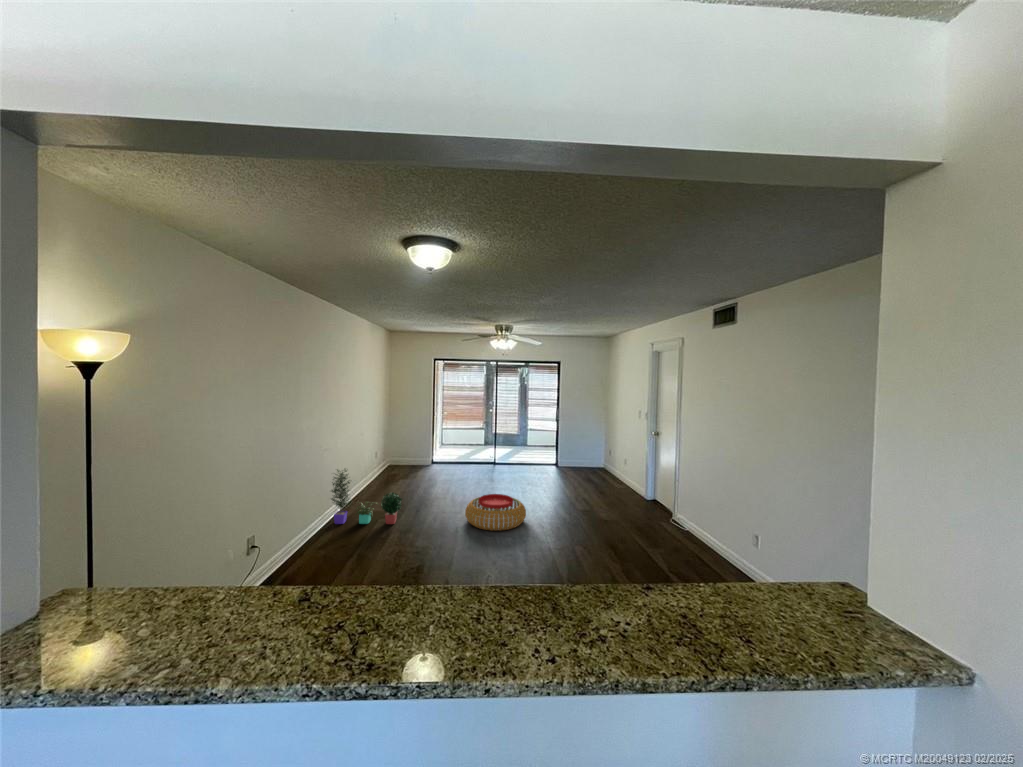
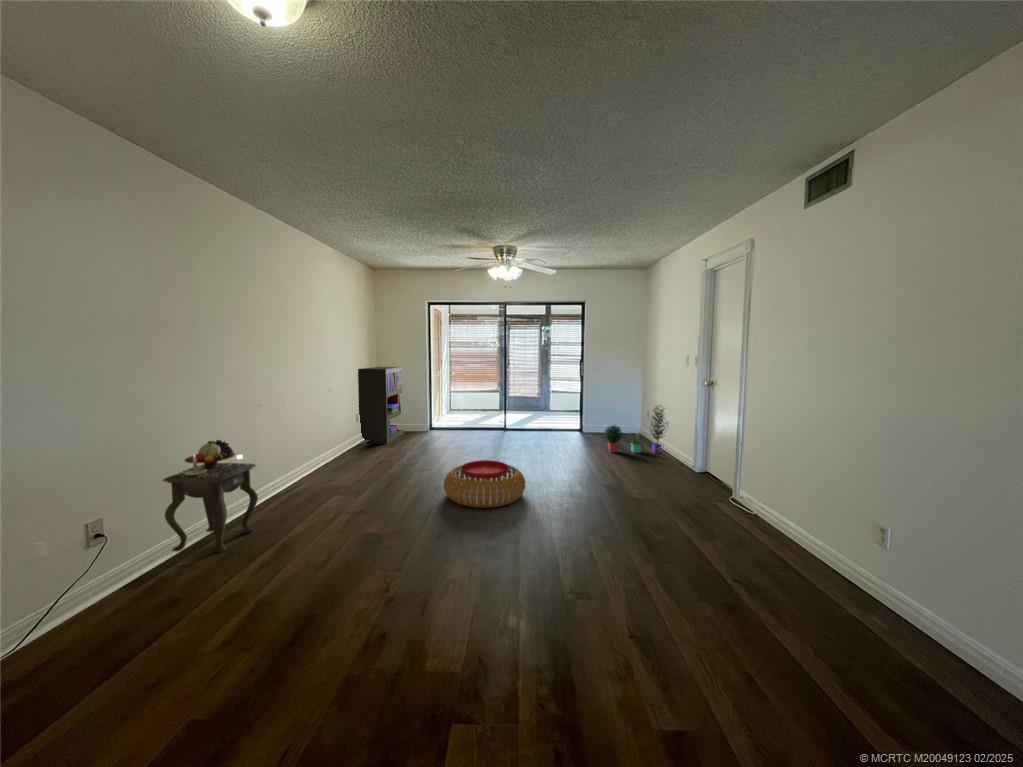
bookshelf: none [375,411,409,478] -> present [358,367,404,444]
potted plant: present [331,469,402,524] -> present [605,406,666,453]
side table: none [283,482,340,567] -> present [163,440,258,553]

